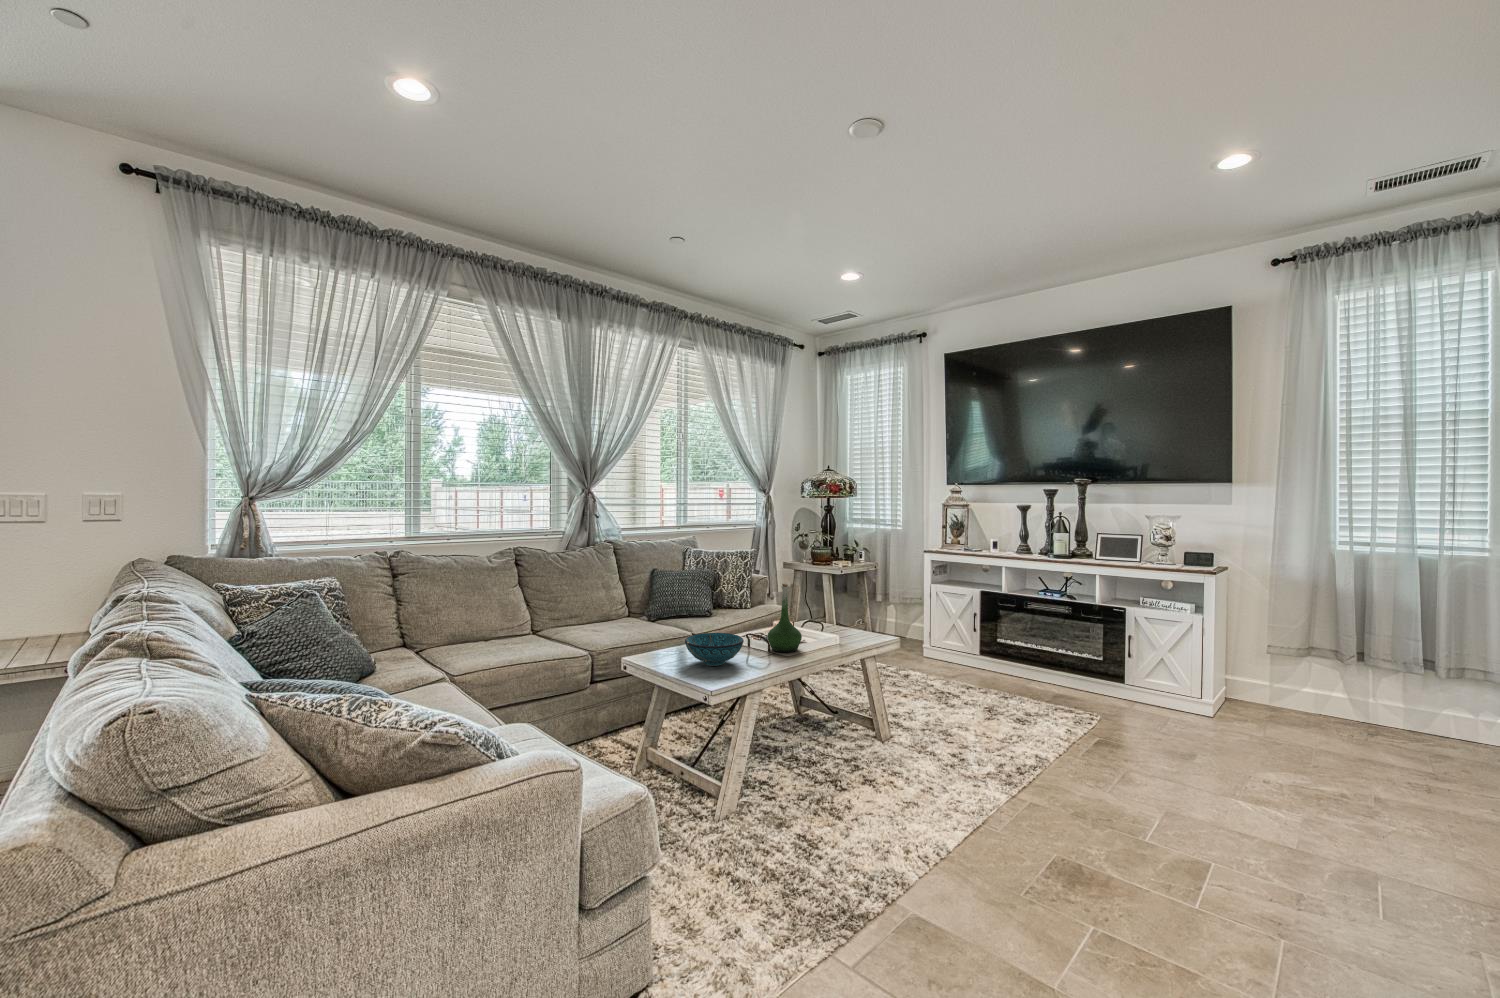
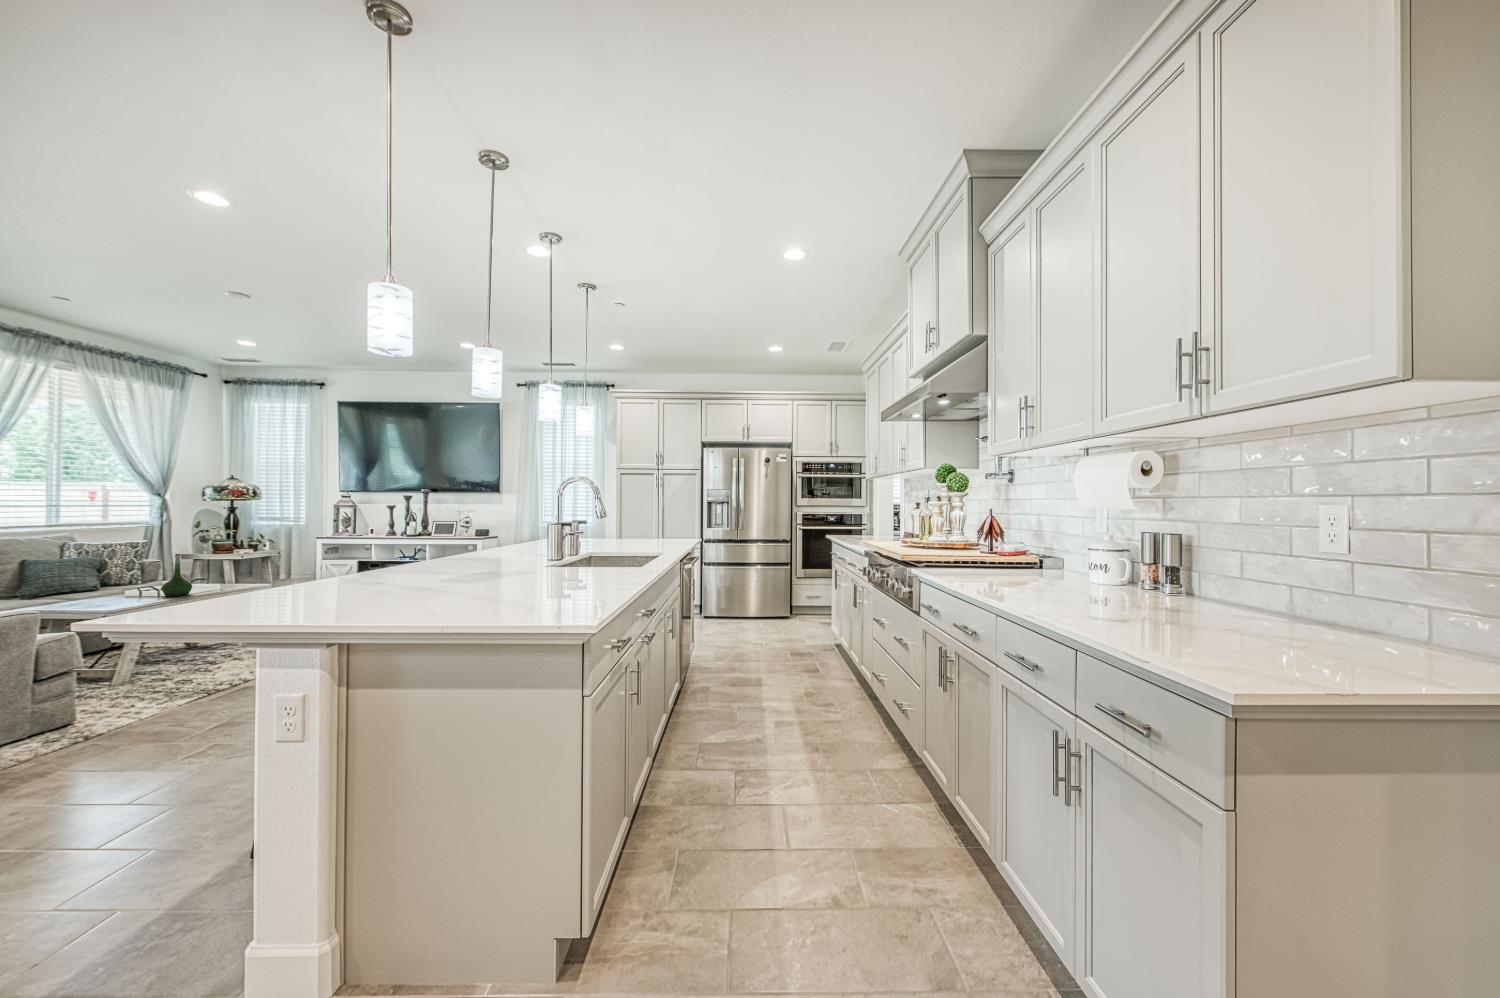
decorative bowl: present [685,633,744,666] -> none [83,587,140,607]

